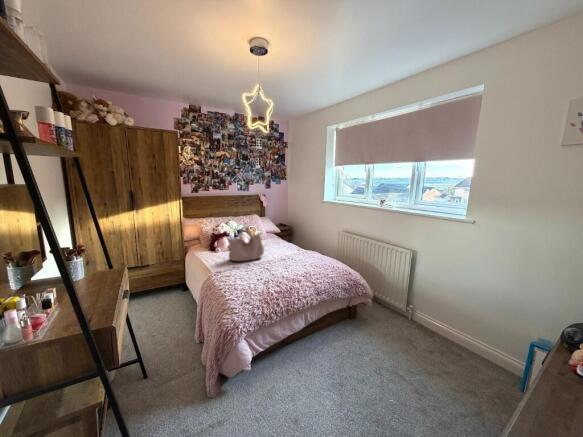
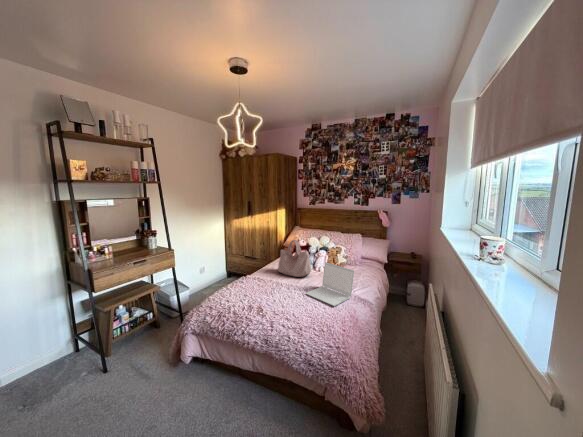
laptop: none [284,236,317,265] -> present [306,262,354,306]

